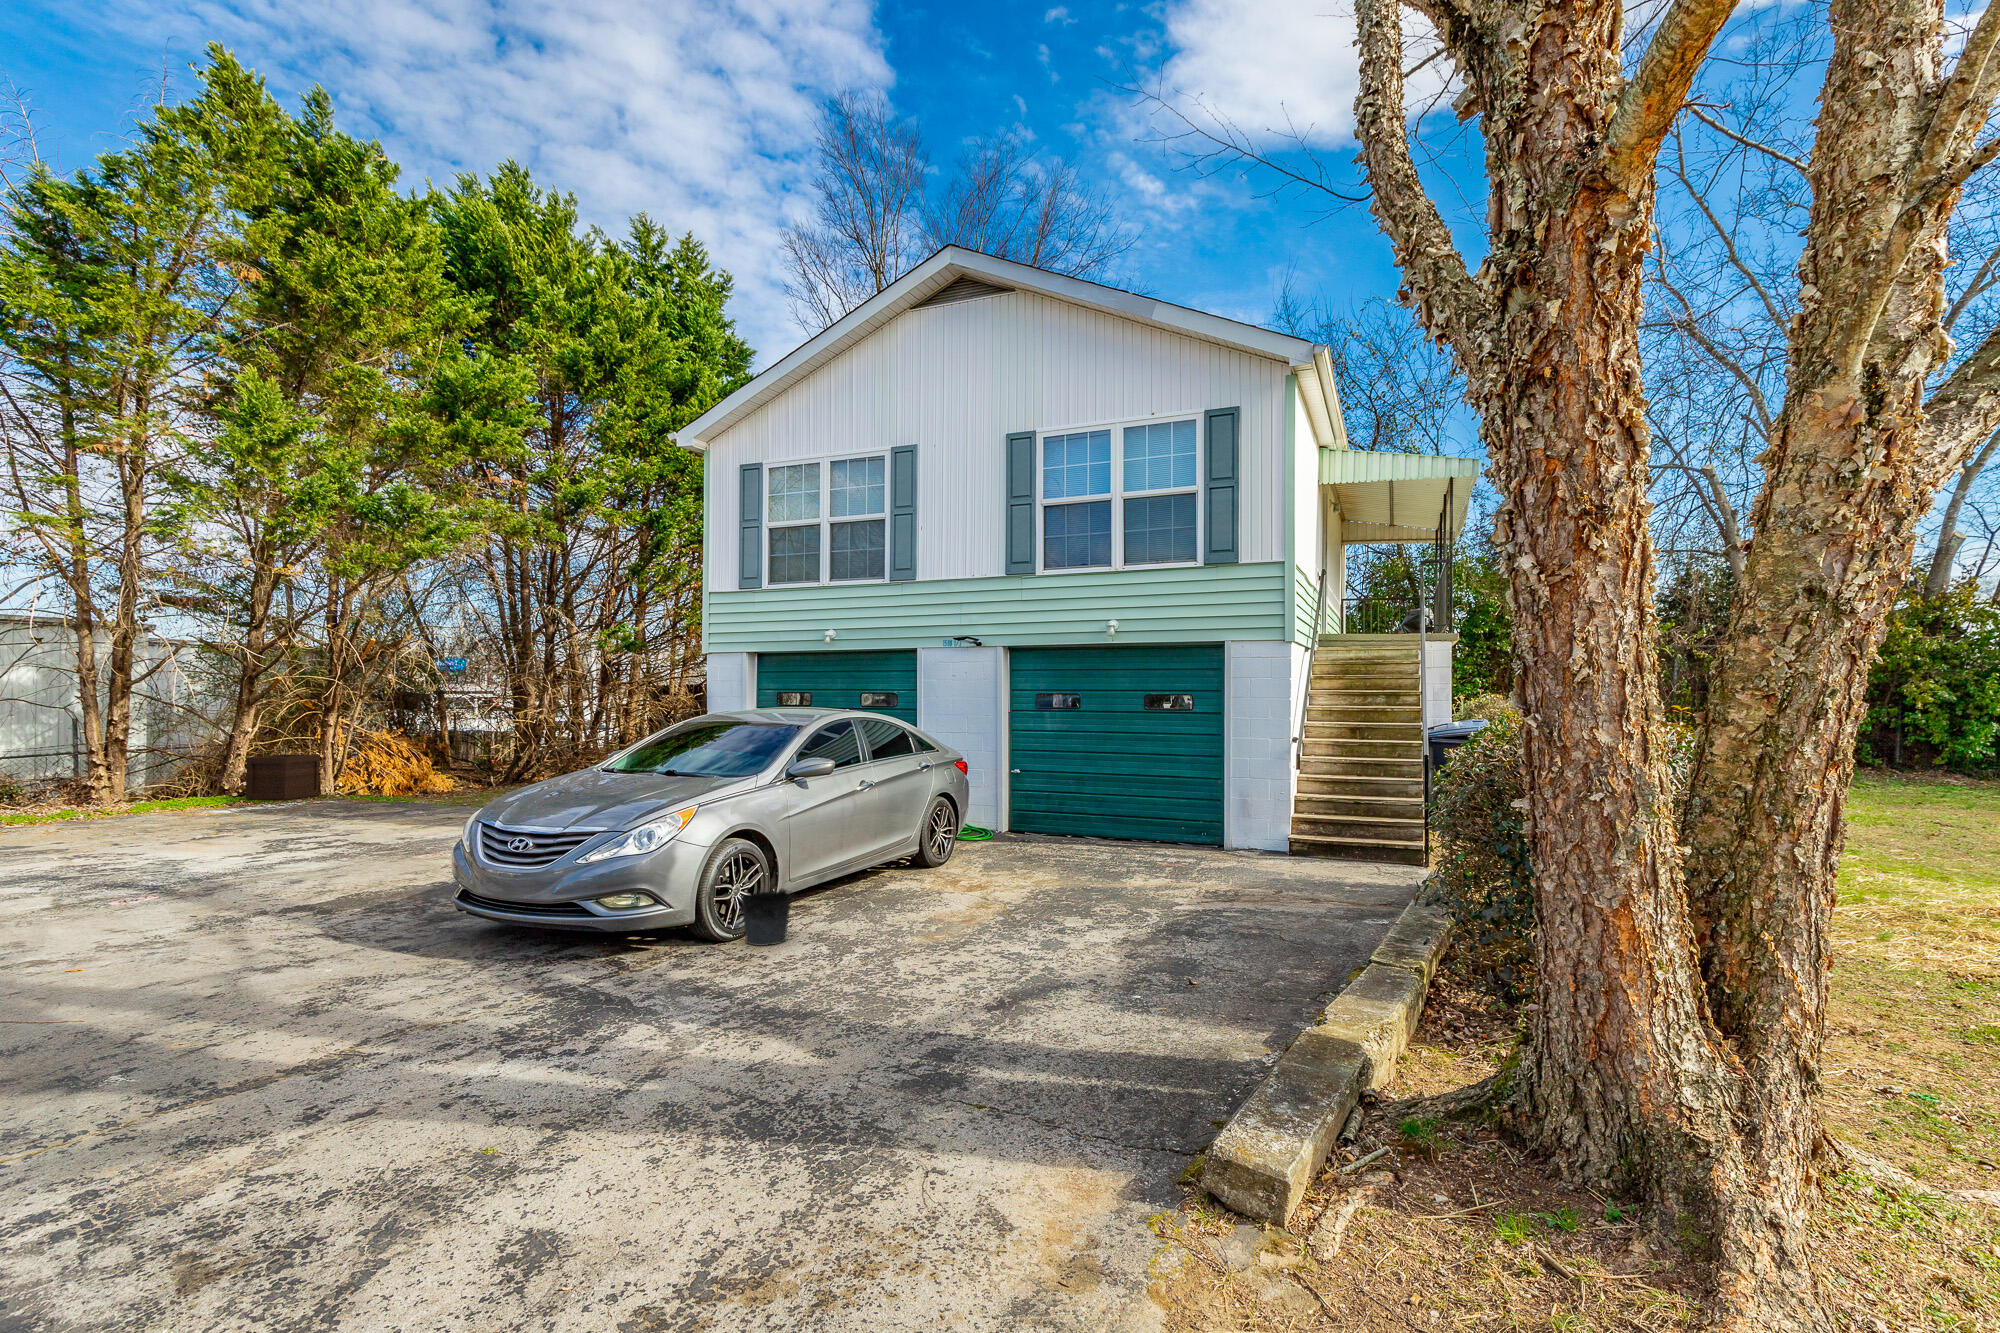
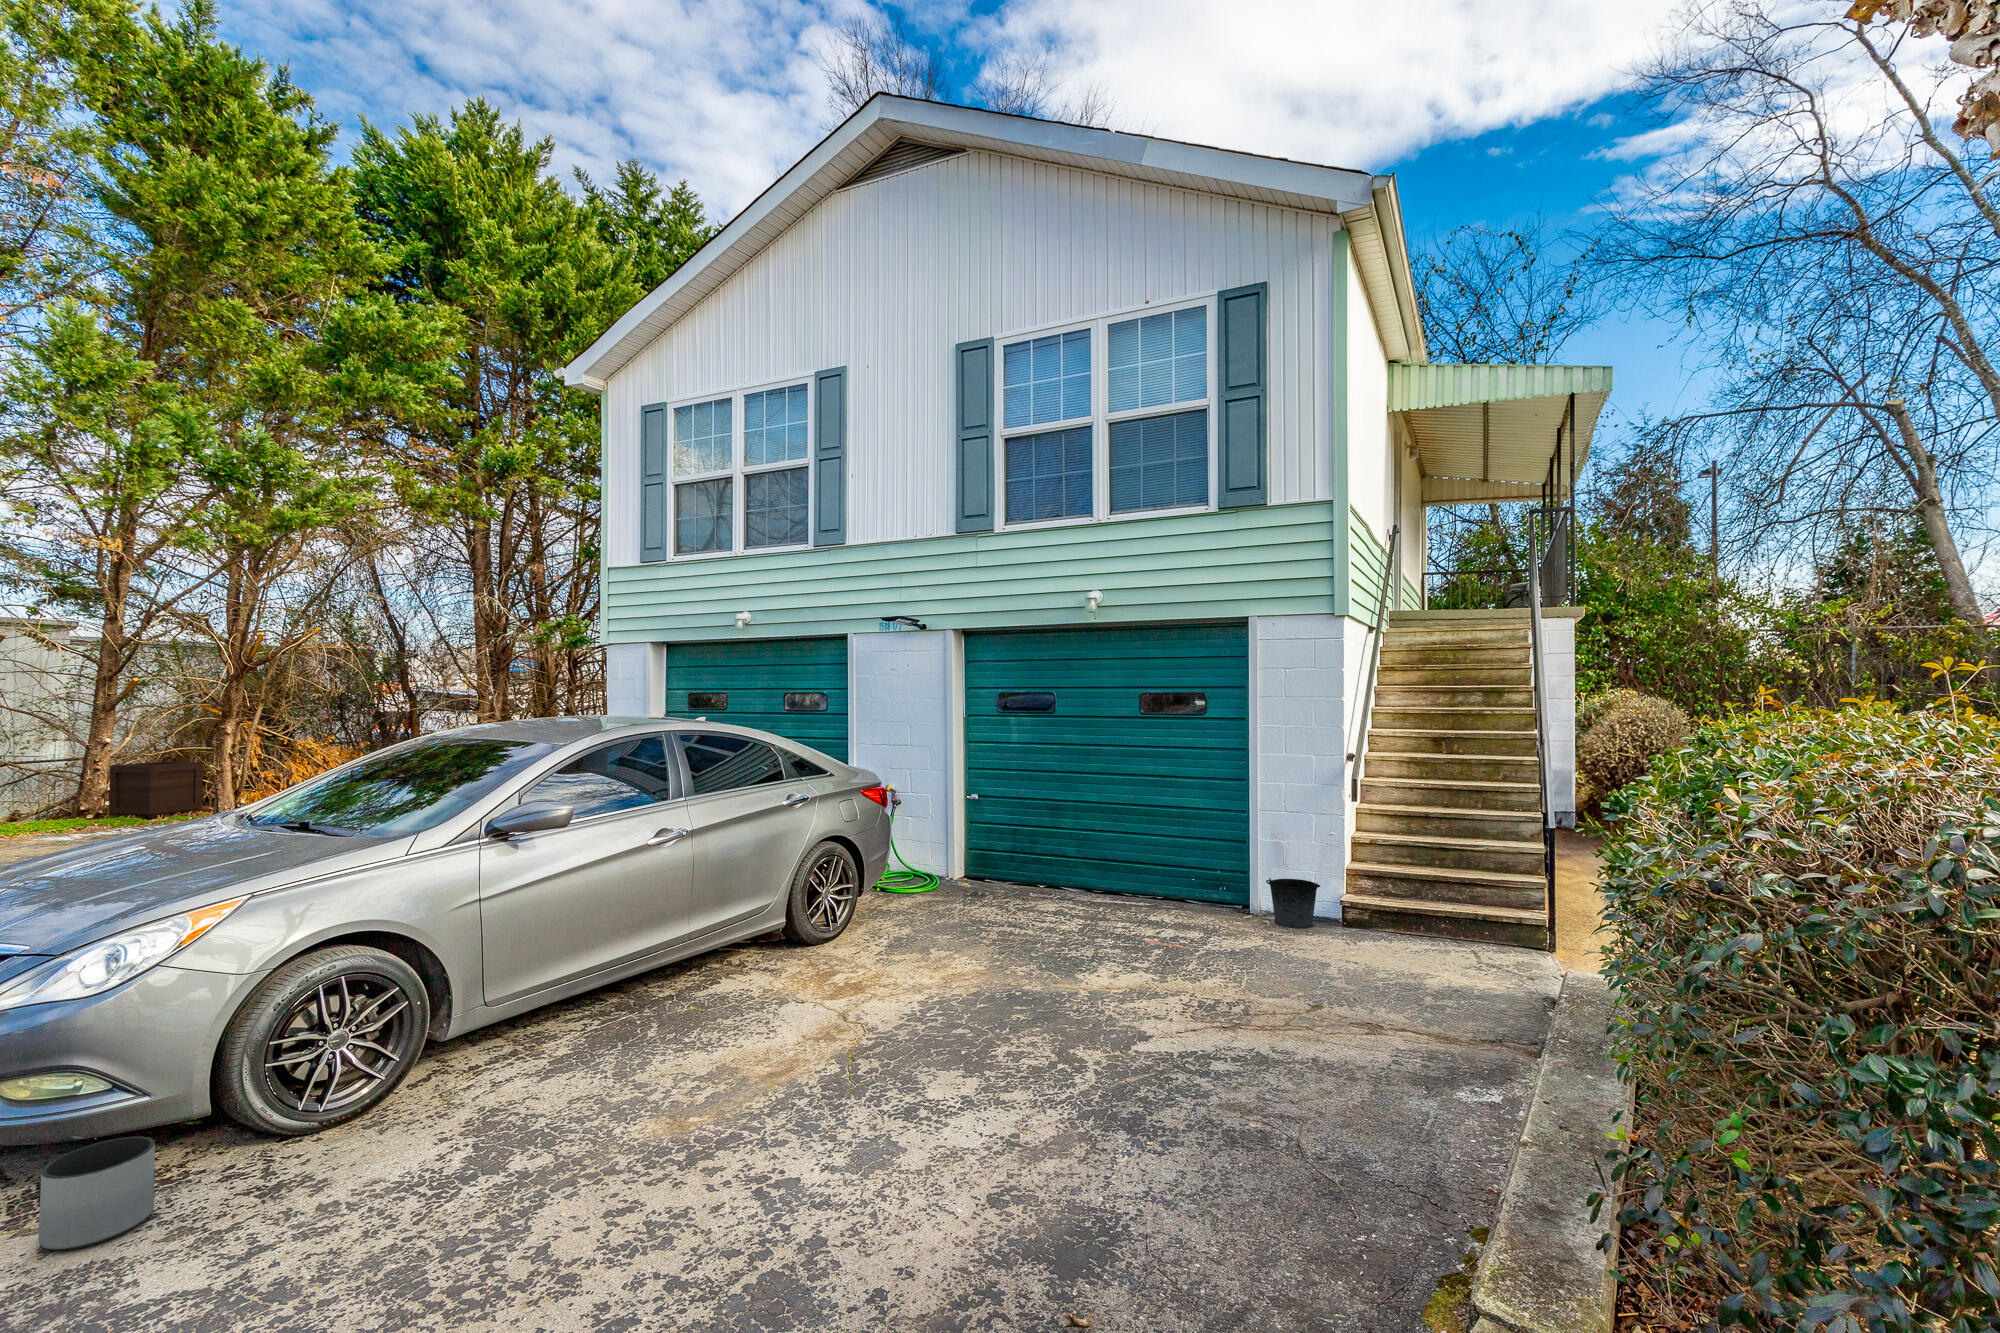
bucket: present [741,889,793,946] -> present [1266,878,1320,928]
planter: none [669,921,711,967] -> present [38,1136,155,1251]

